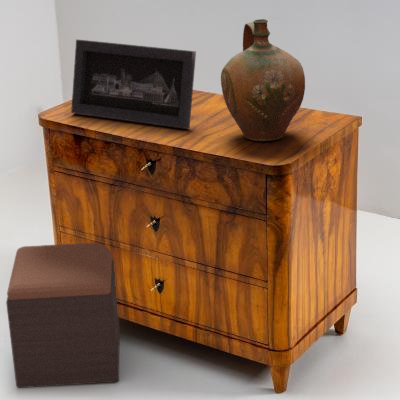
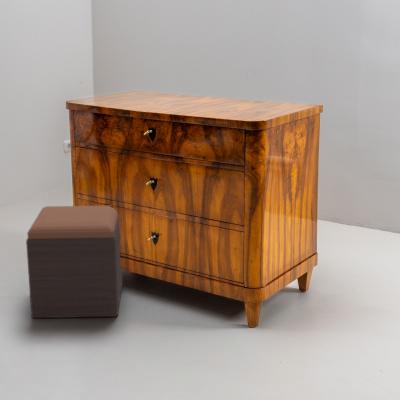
ceramic jug: present [221,19,305,141] -> none [211,12,279,112]
picture frame: present [71,40,196,129] -> none [91,42,192,108]

